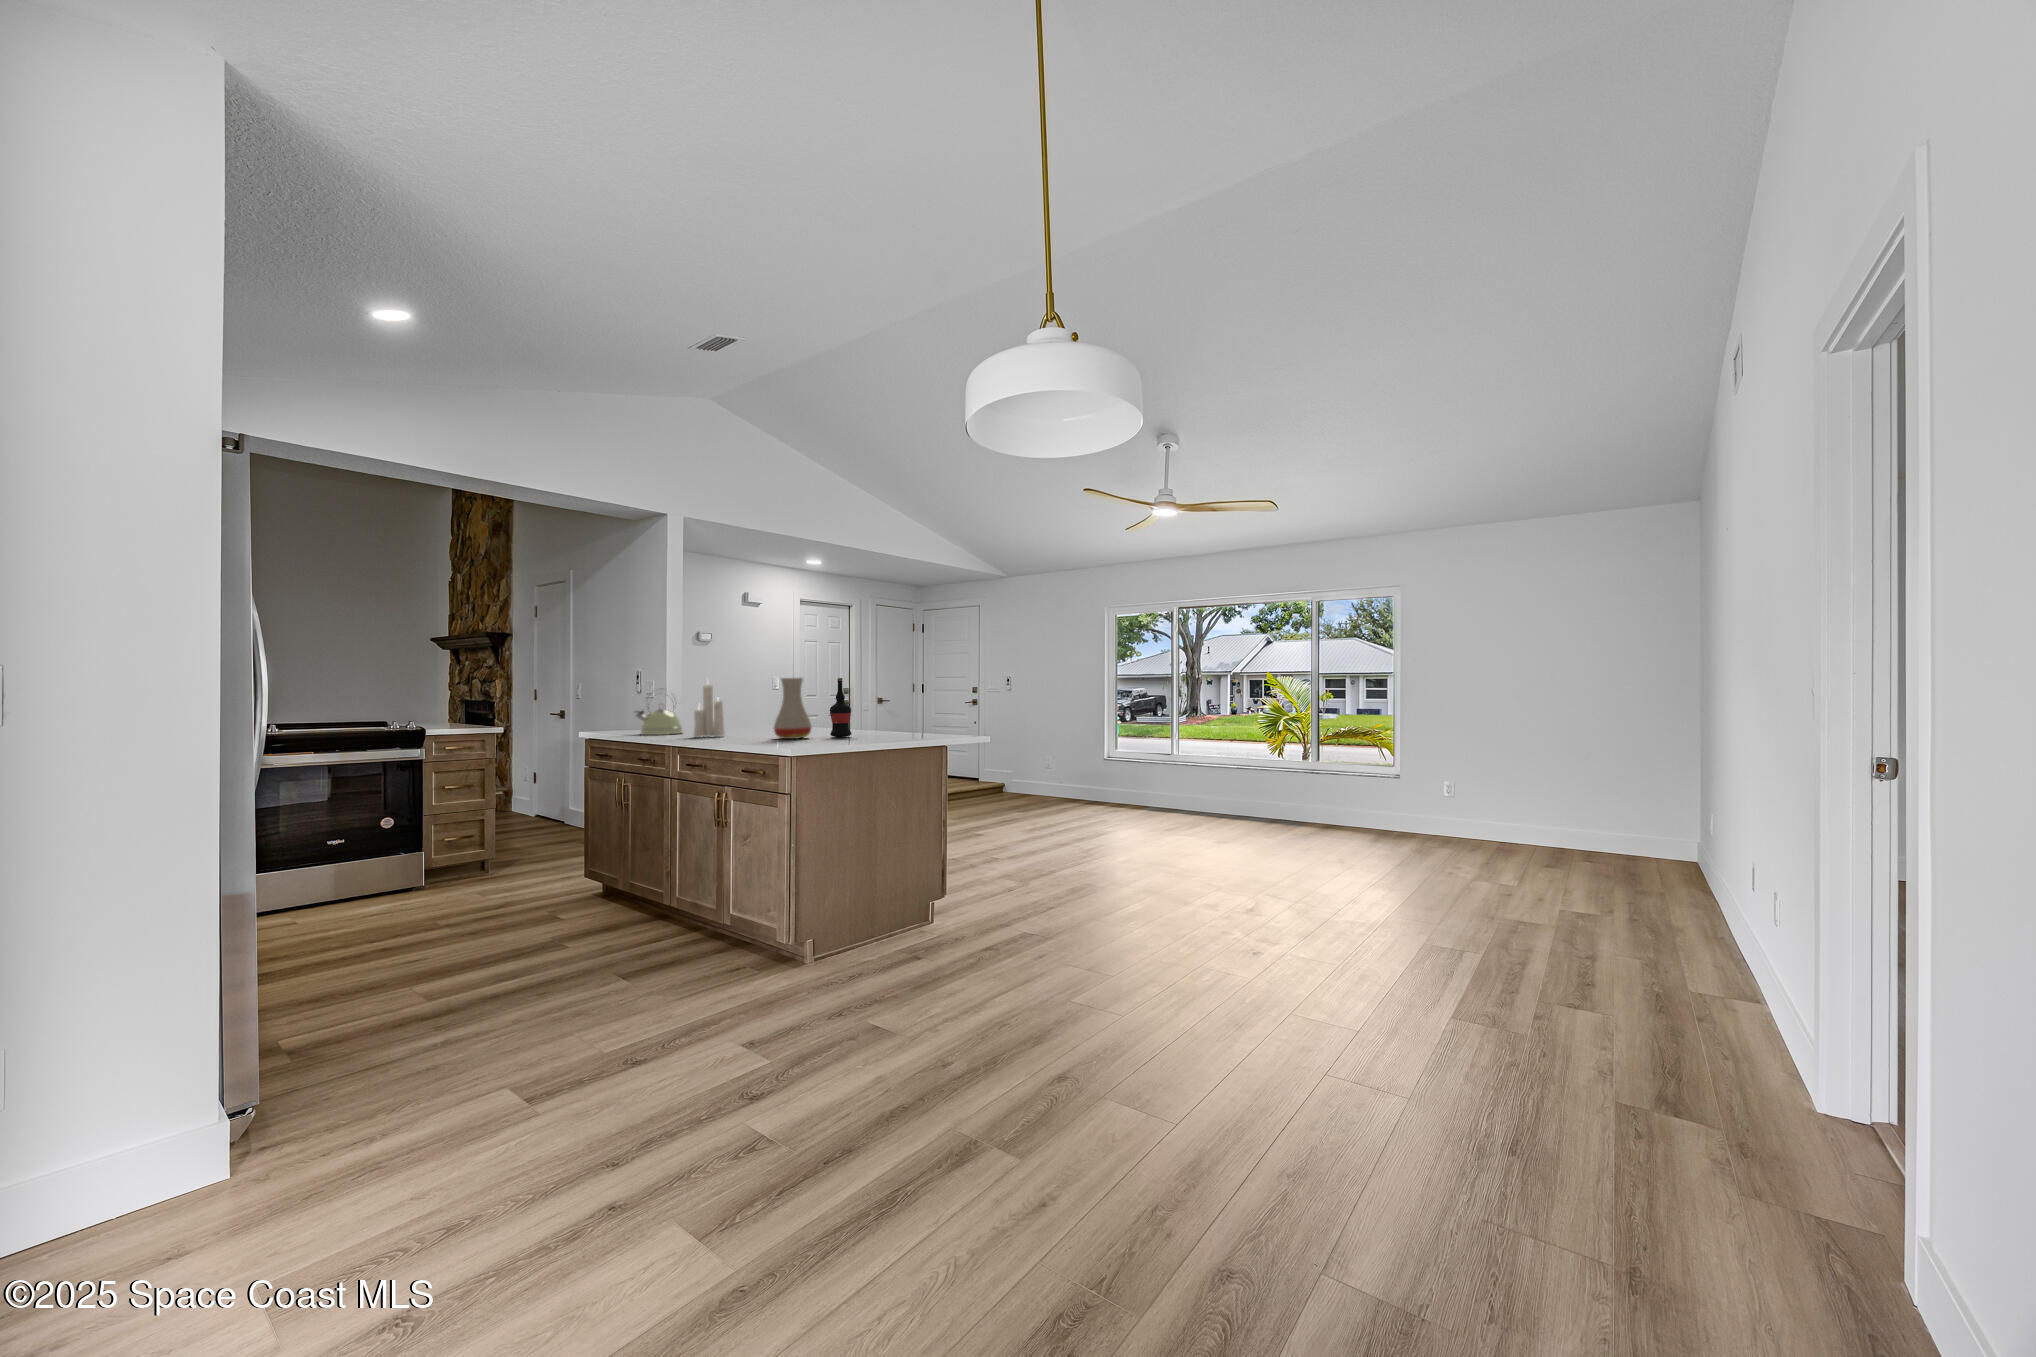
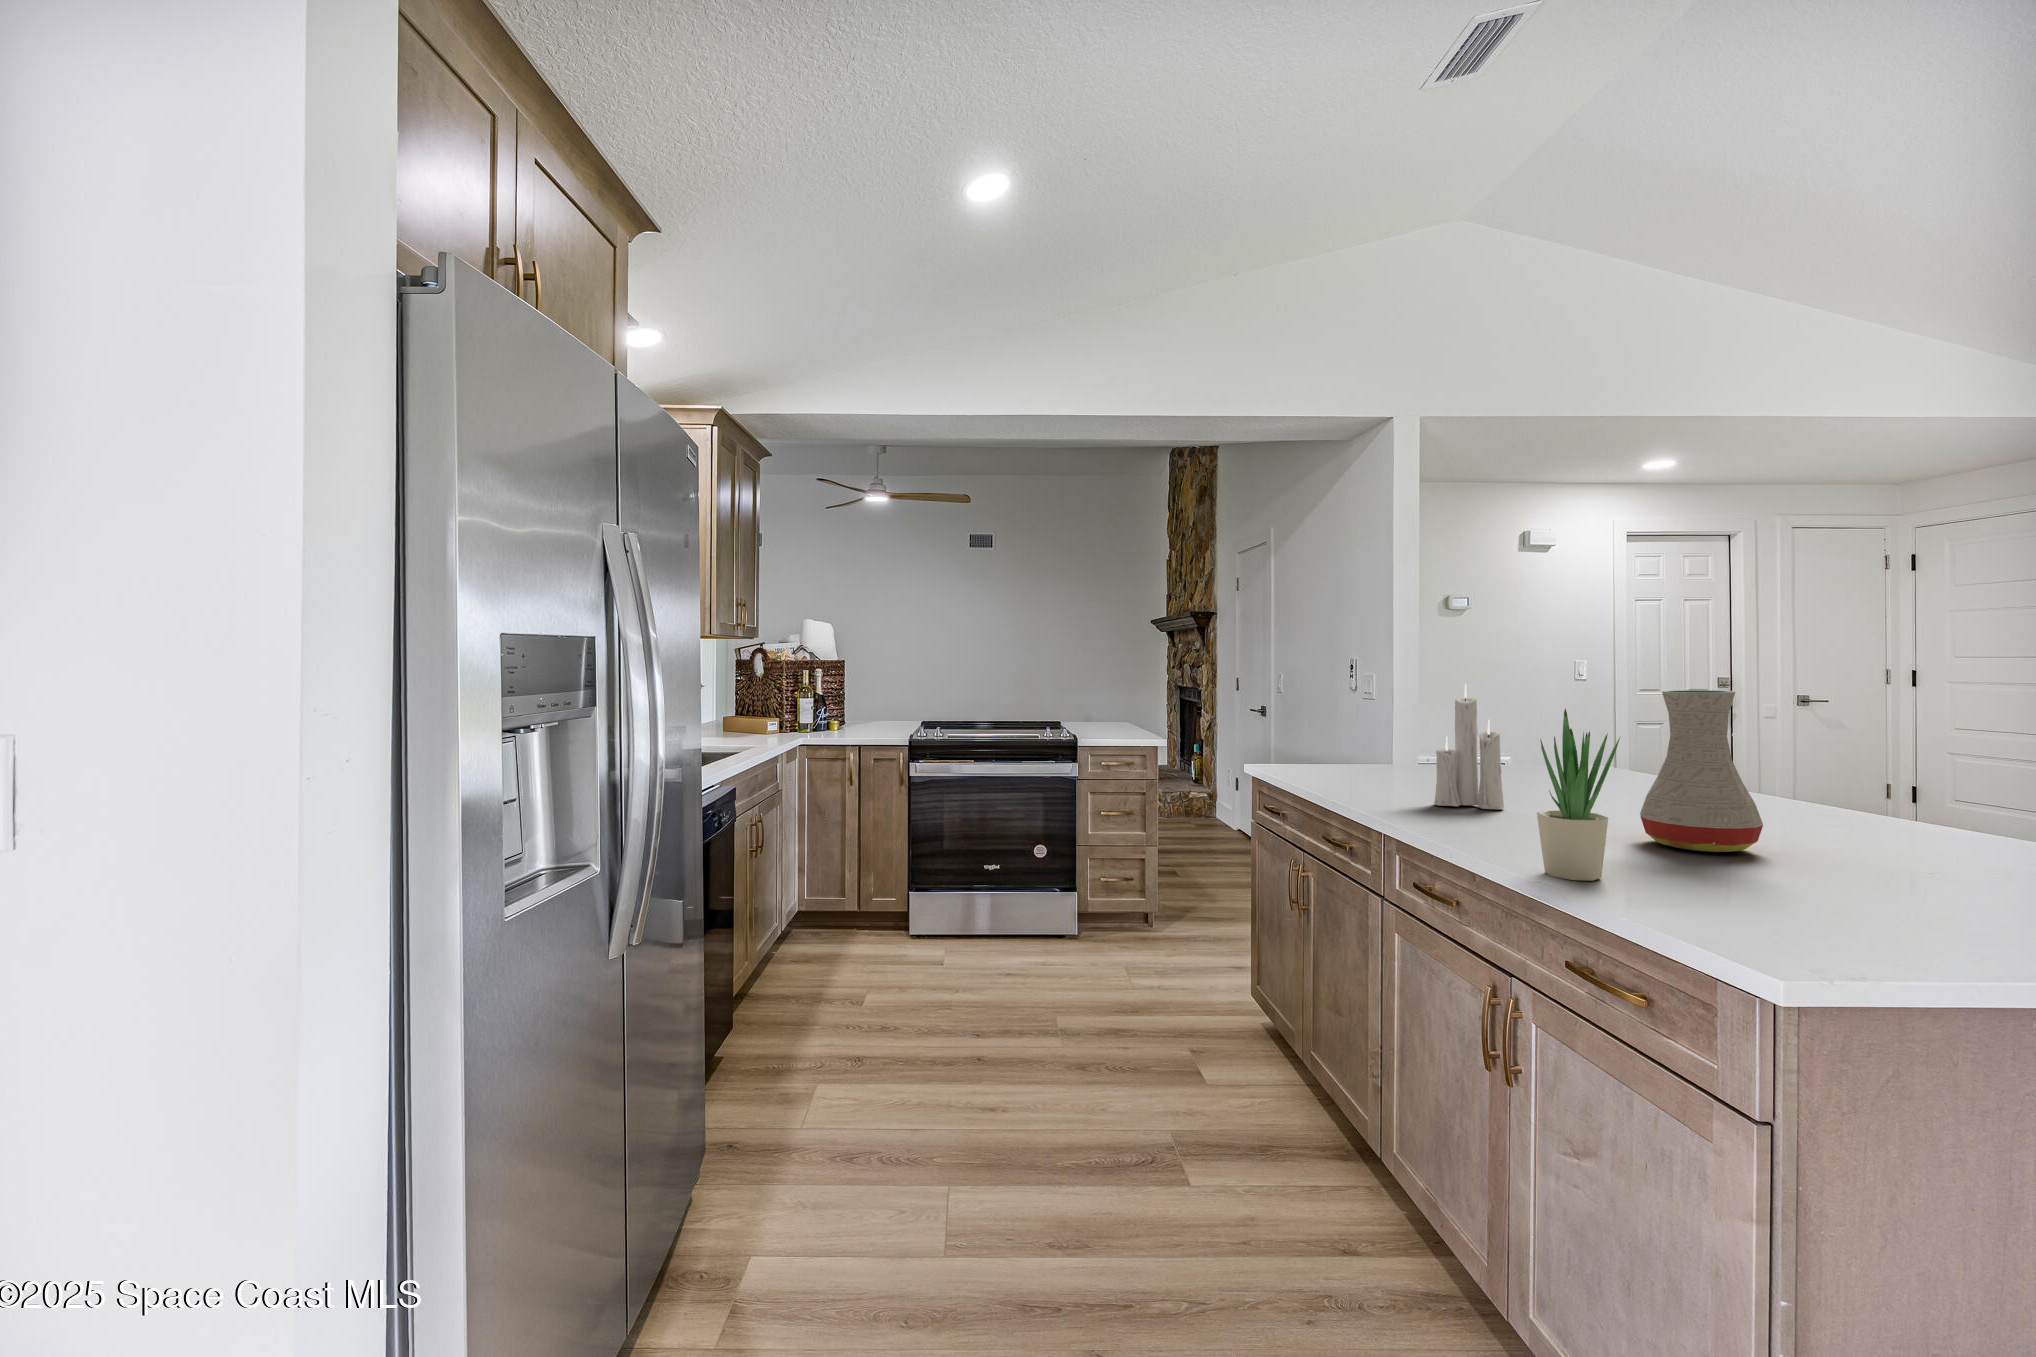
wine bottle: present [830,678,851,737] -> none [1821,693,1904,861]
potted plant: none [733,681,760,744] -> present [1537,709,1620,881]
kettle: present [636,698,683,735] -> none [1327,697,1416,784]

